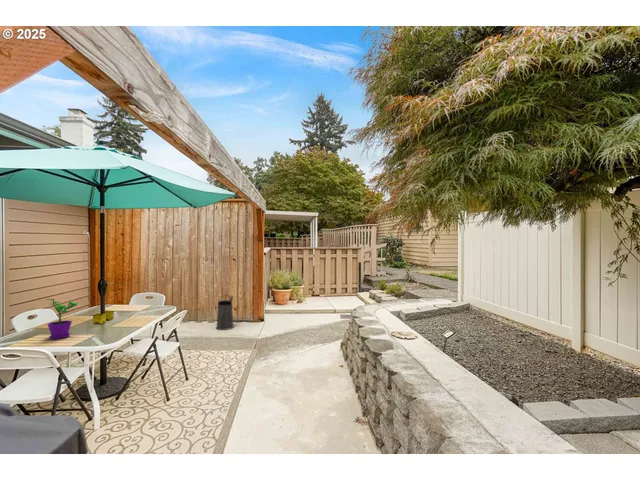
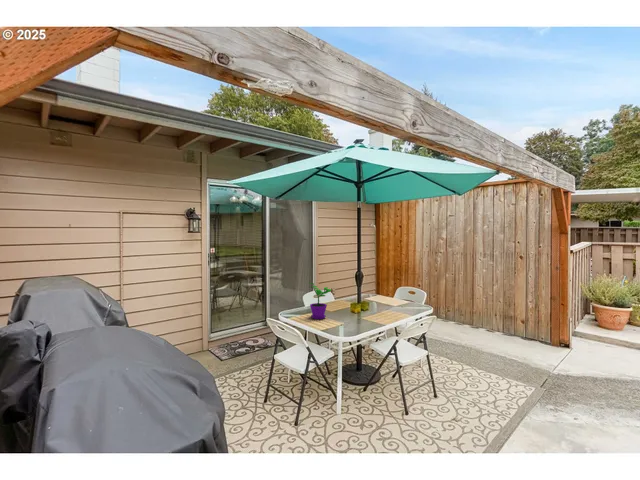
watering can: present [216,296,233,330] -> none [492,301,519,346]

